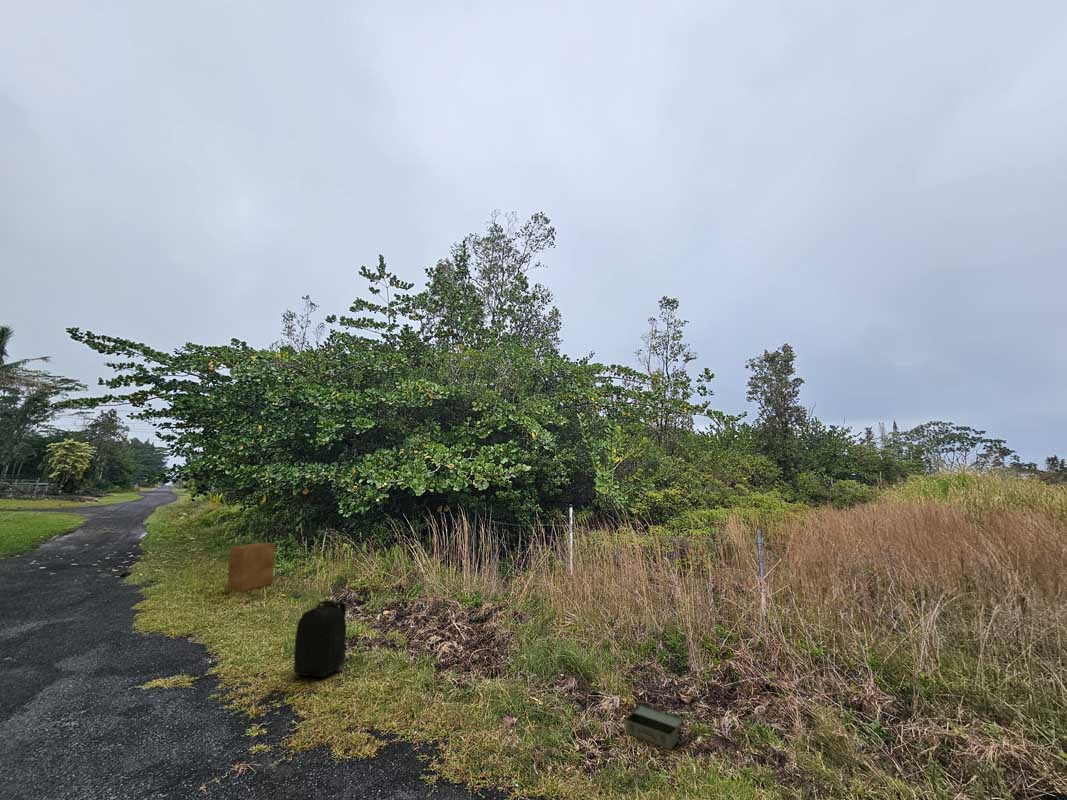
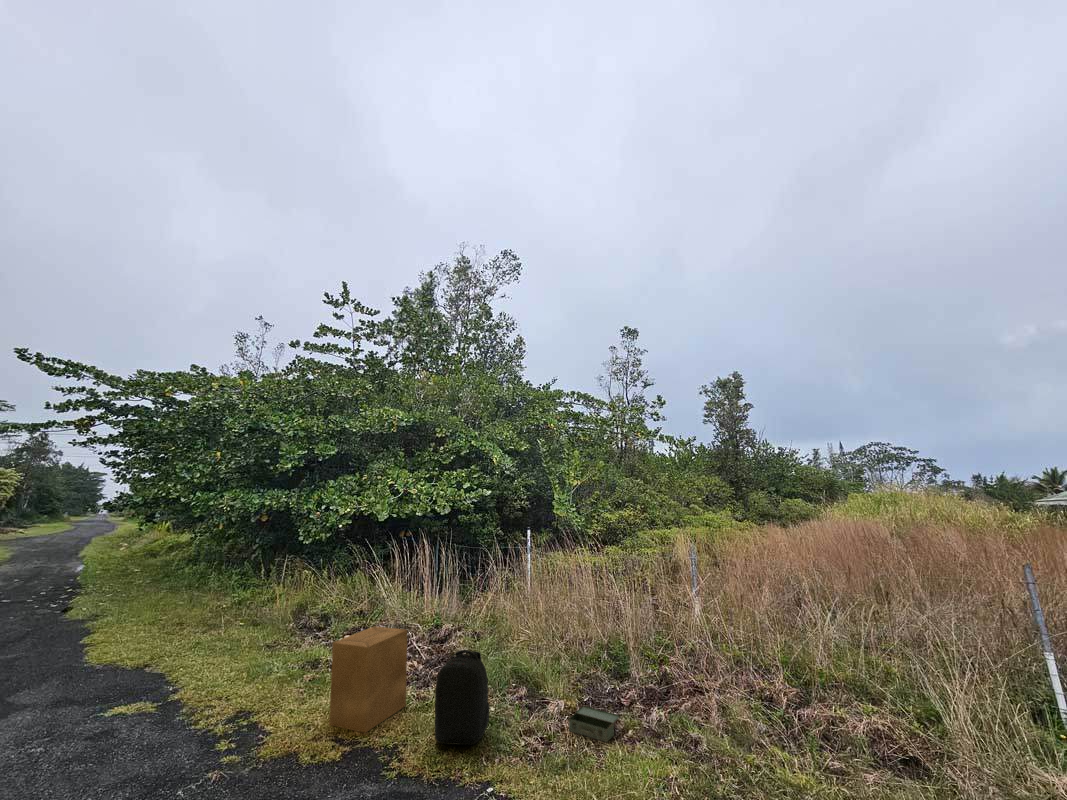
cardboard box: present [227,542,275,591] -> present [329,626,407,733]
backpack: present [294,600,346,677] -> present [435,650,490,745]

